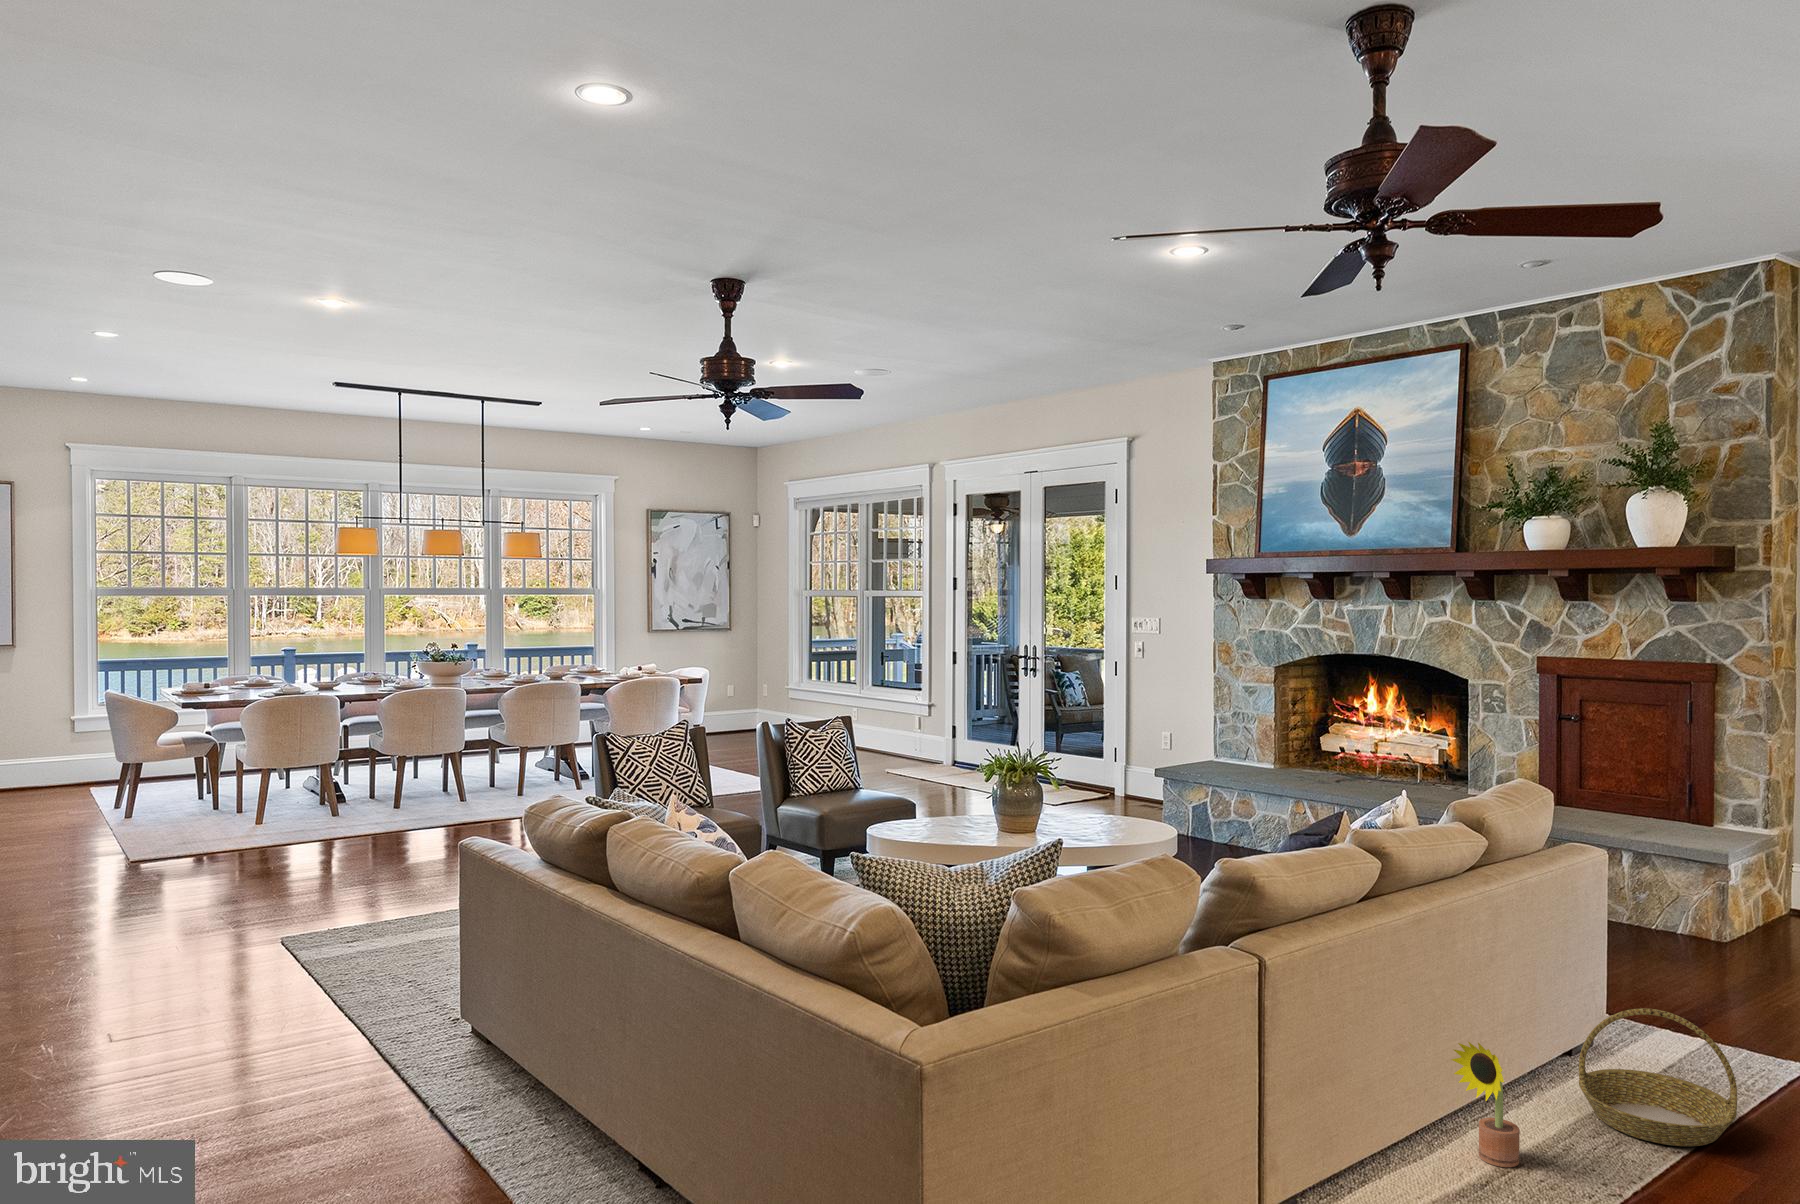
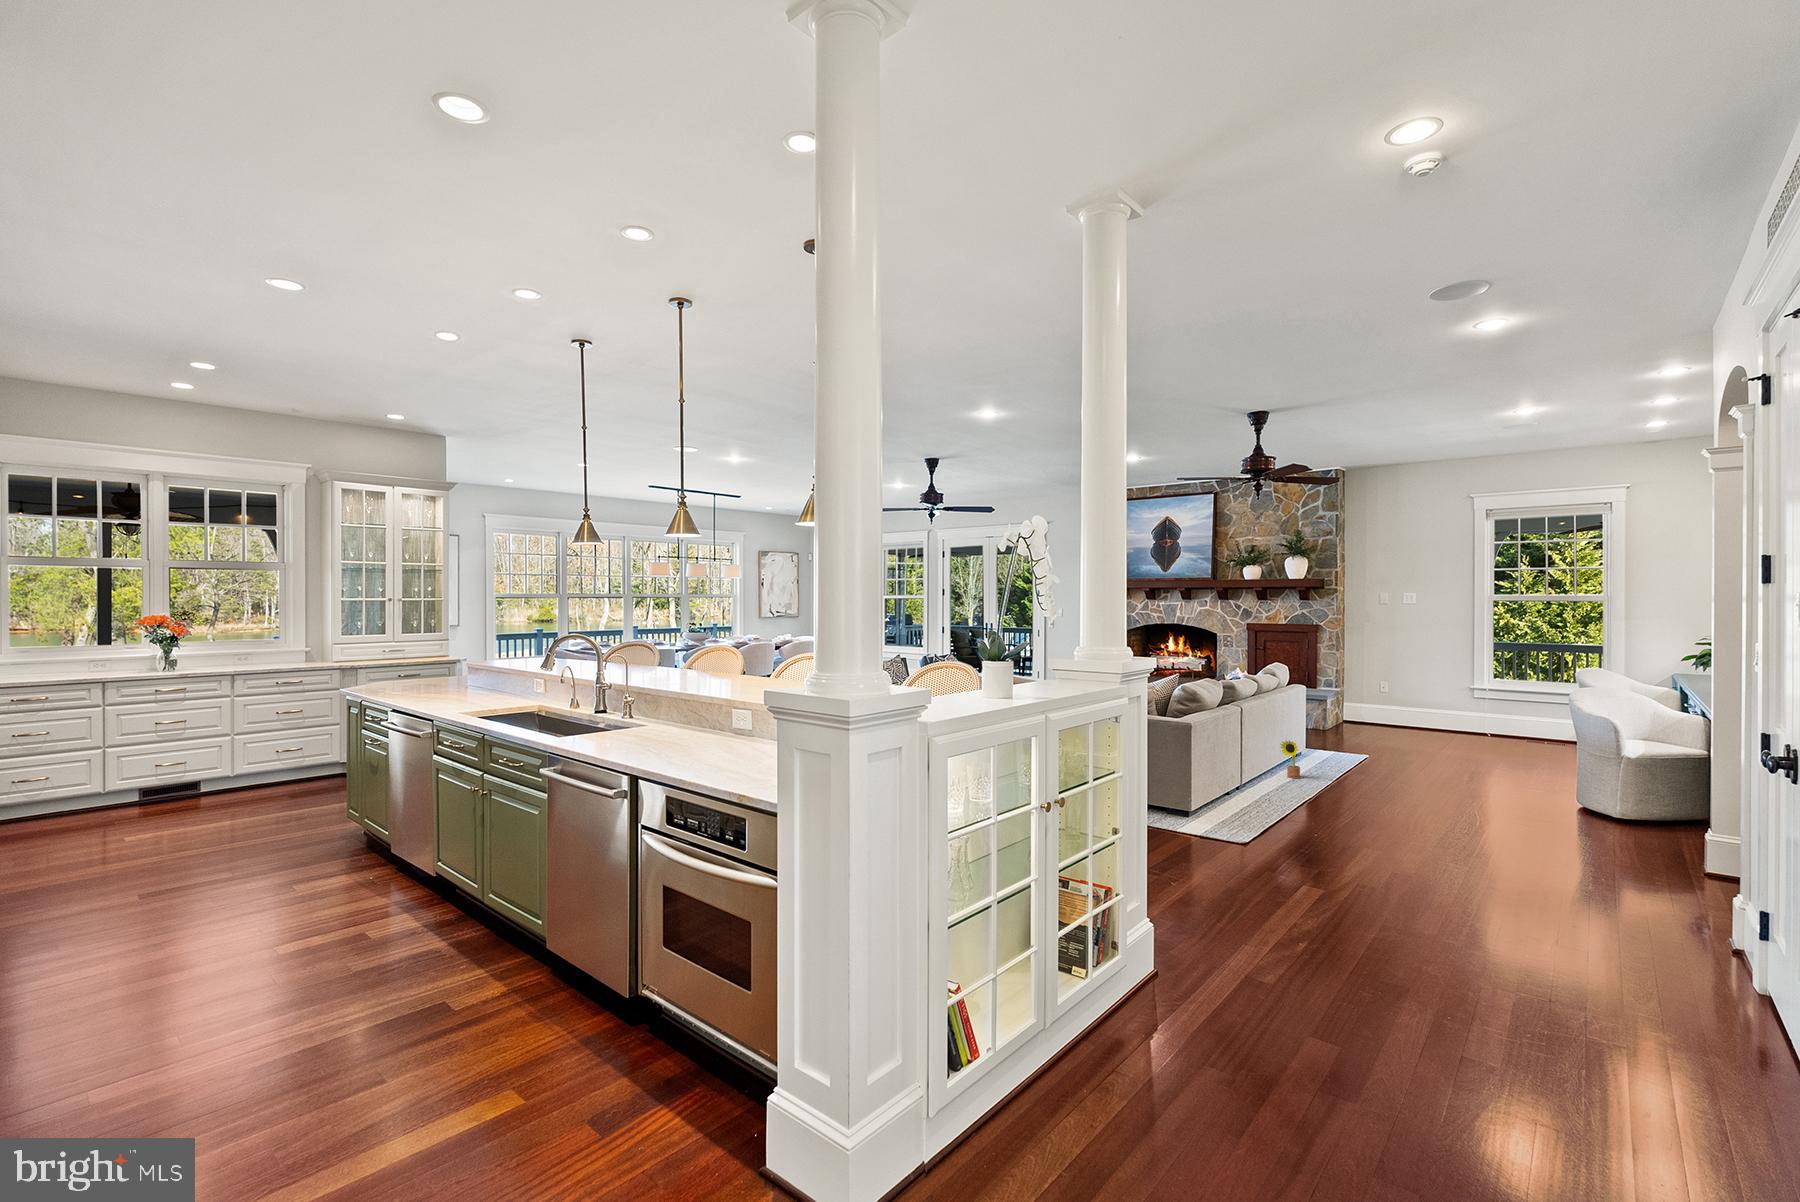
basket: present [1579,1008,1737,1146] -> none [1307,732,1356,772]

